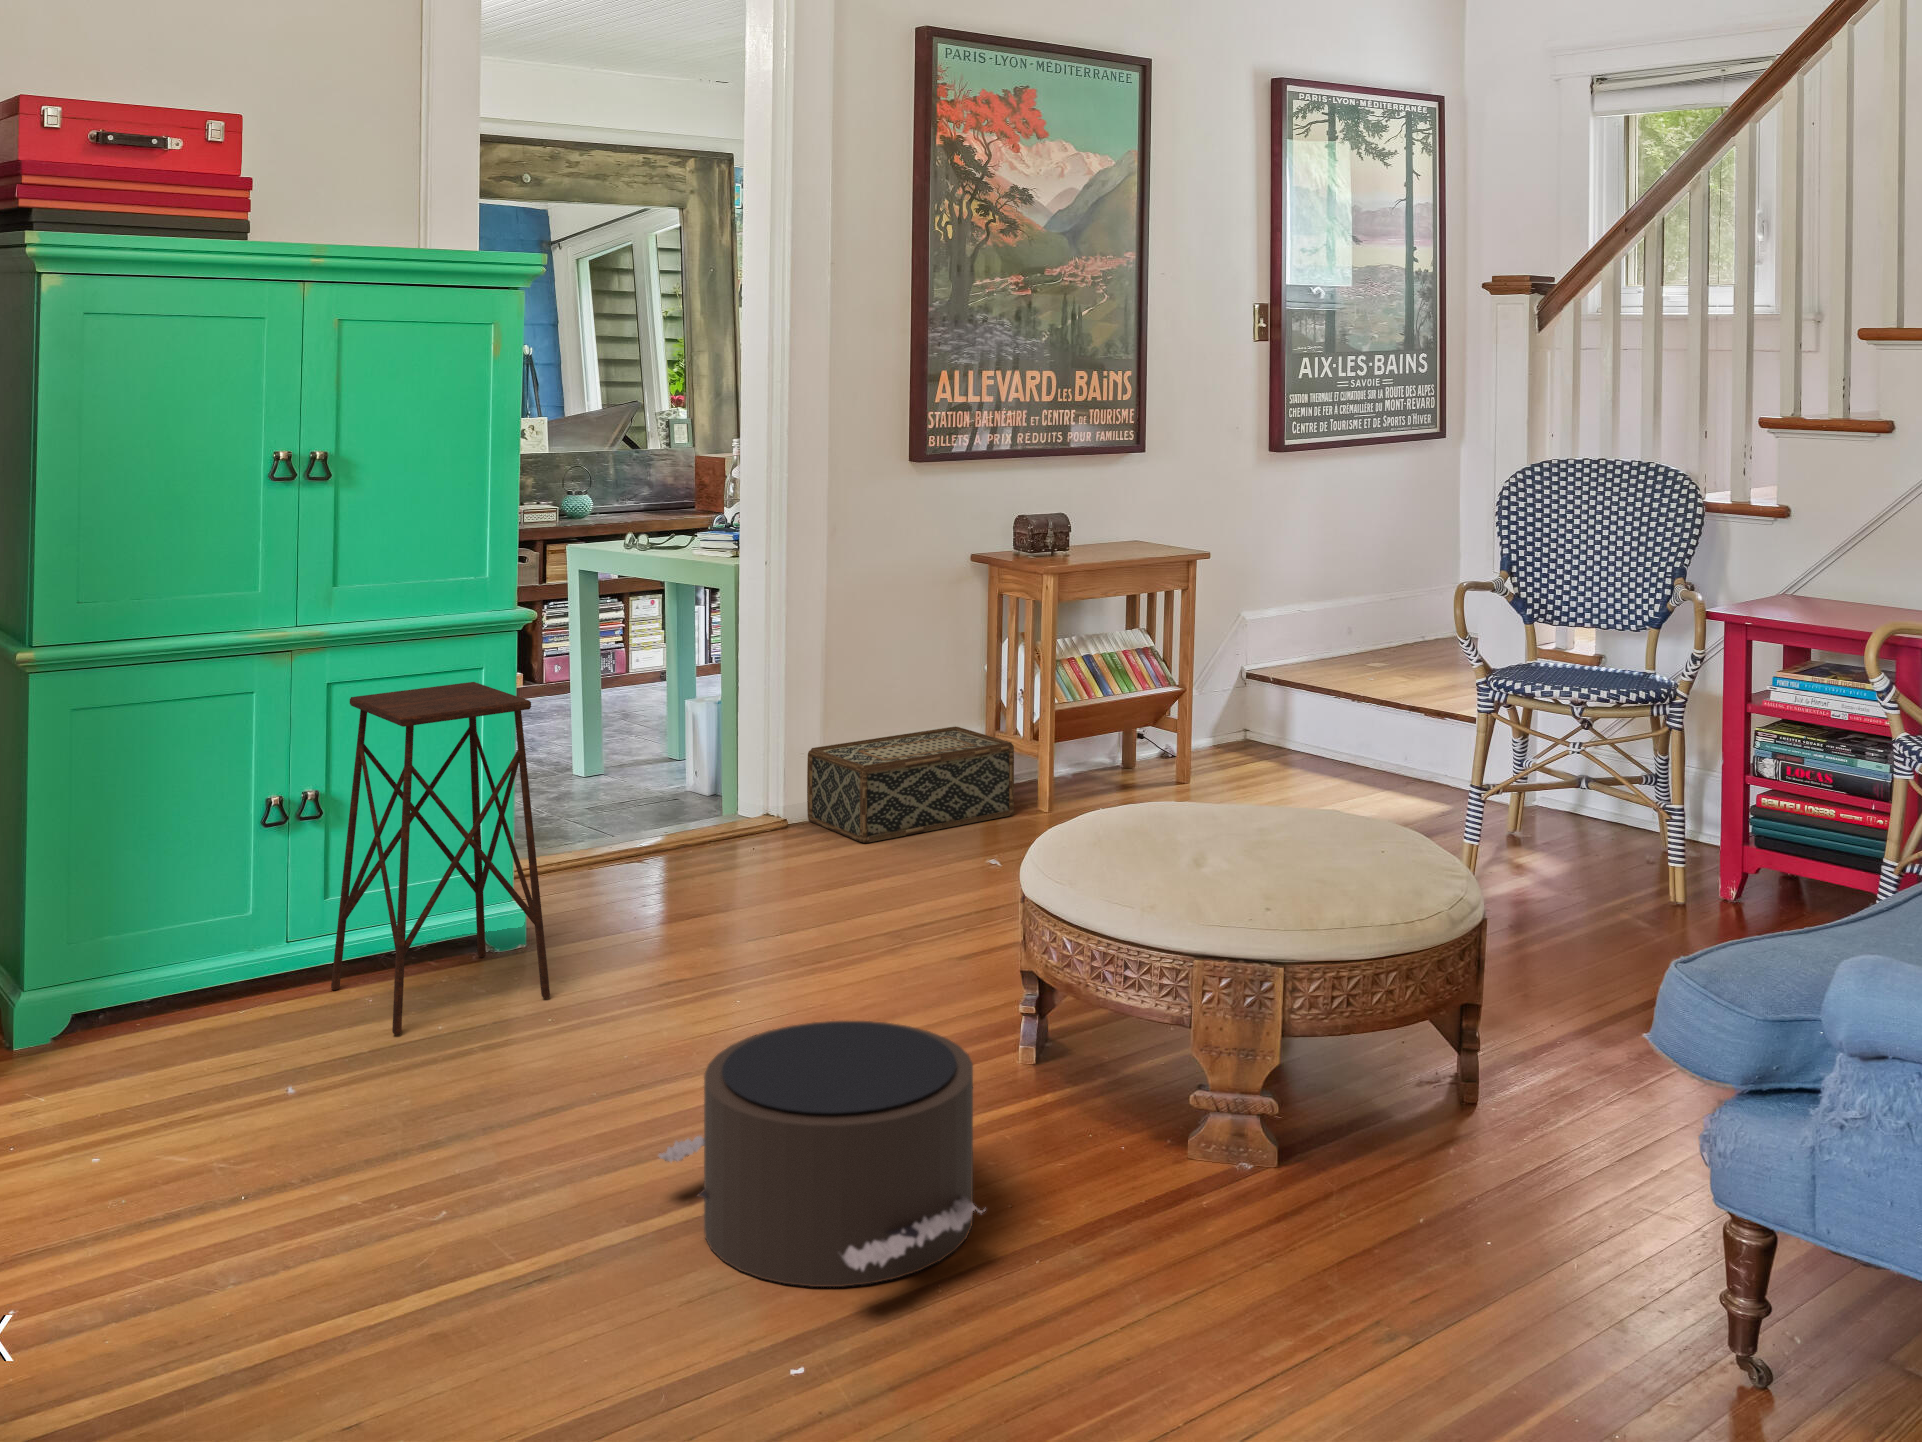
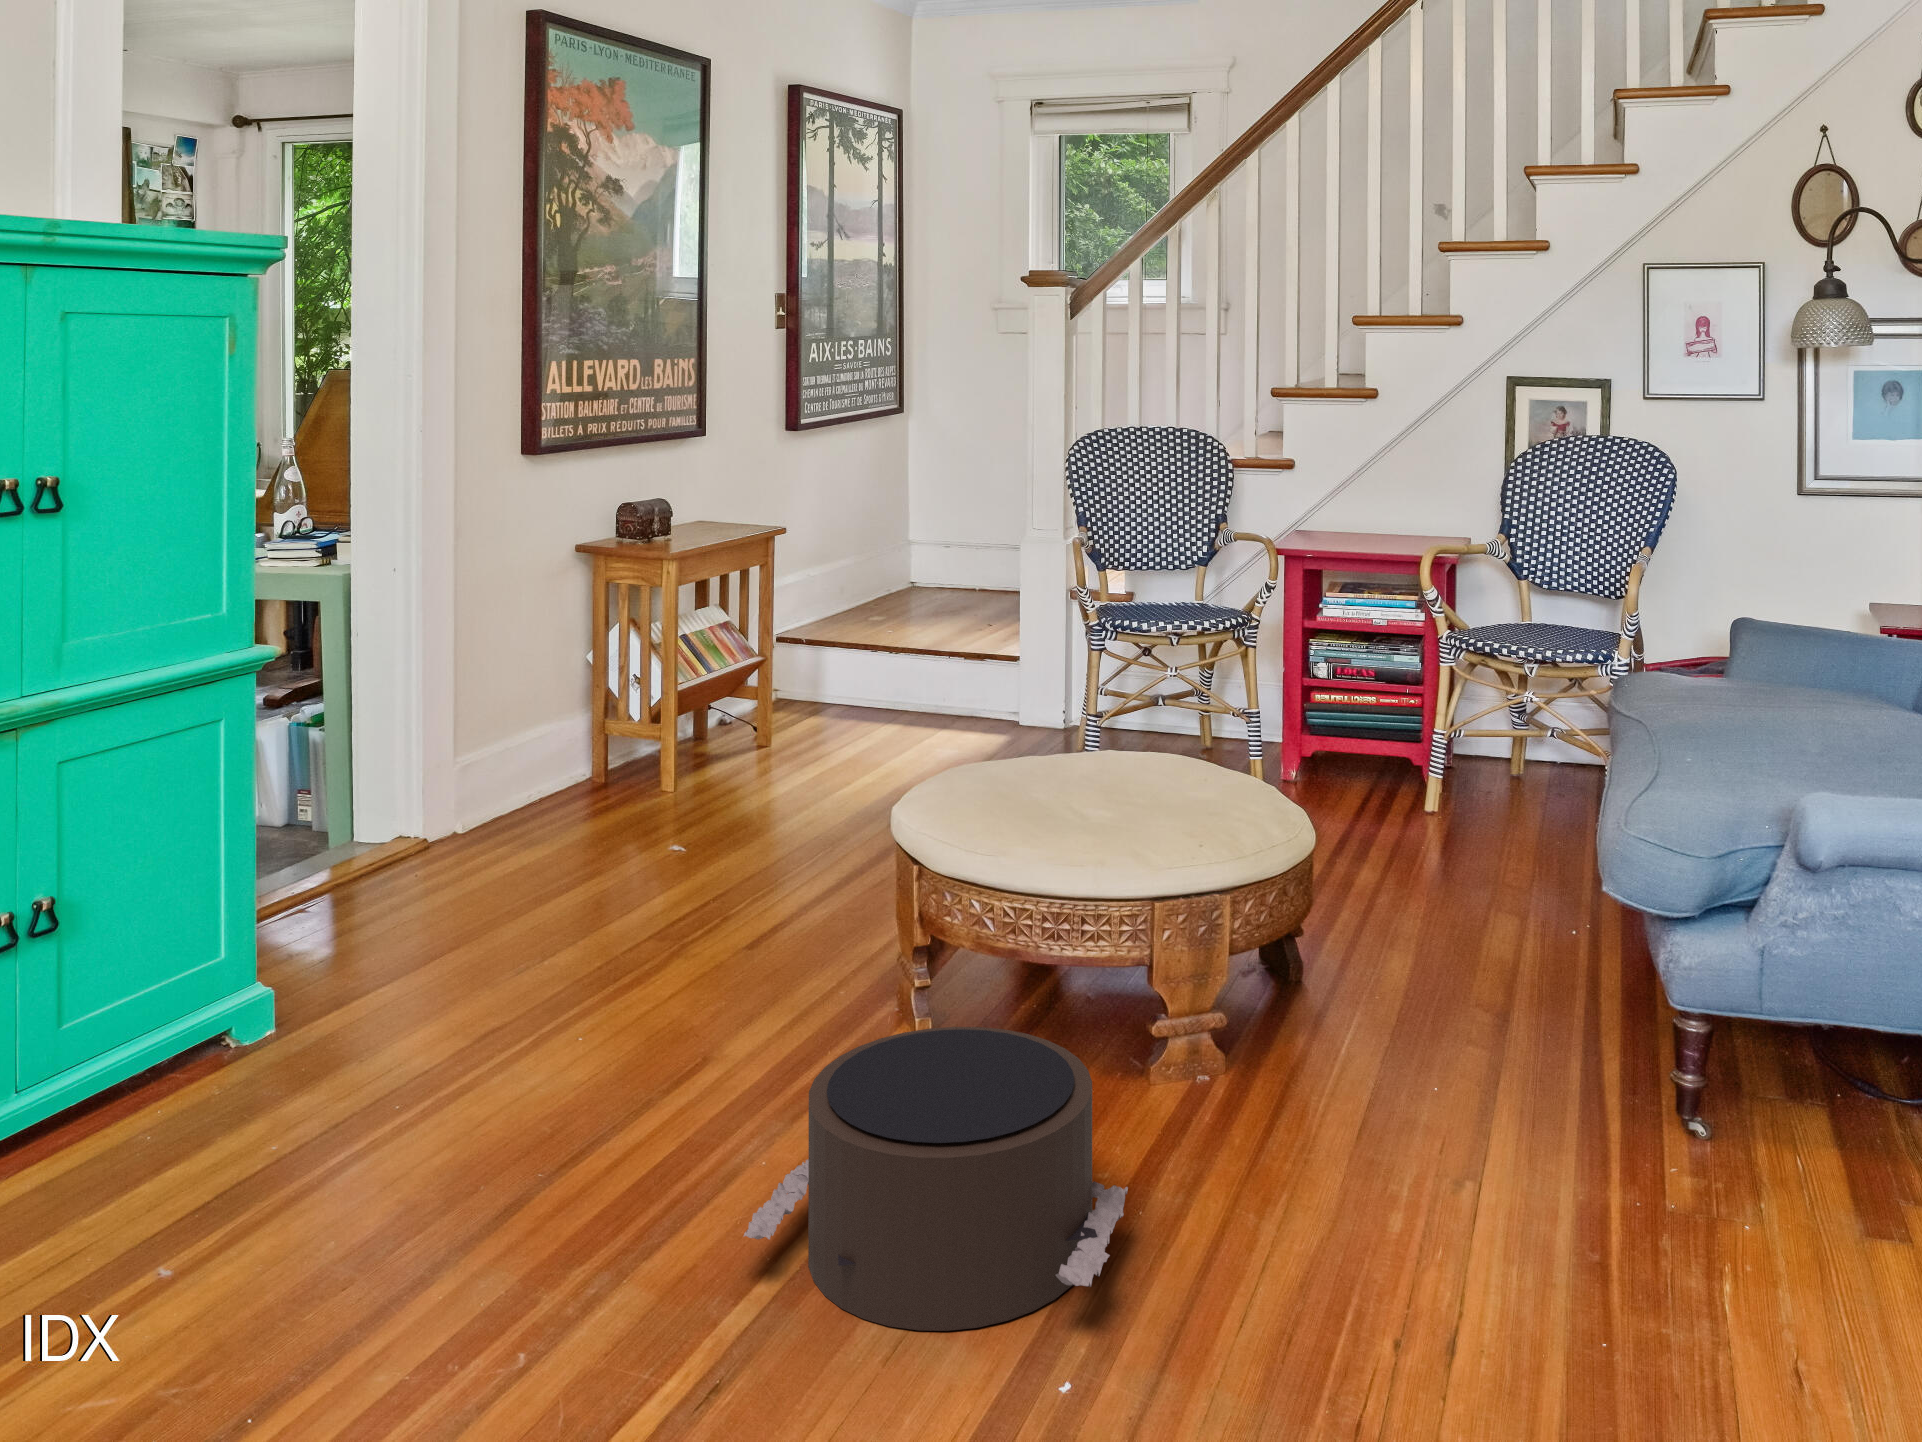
side table: present [331,682,550,1035] -> none [39,741,357,1193]
woven basket: present [807,727,1014,843] -> none [441,725,654,859]

